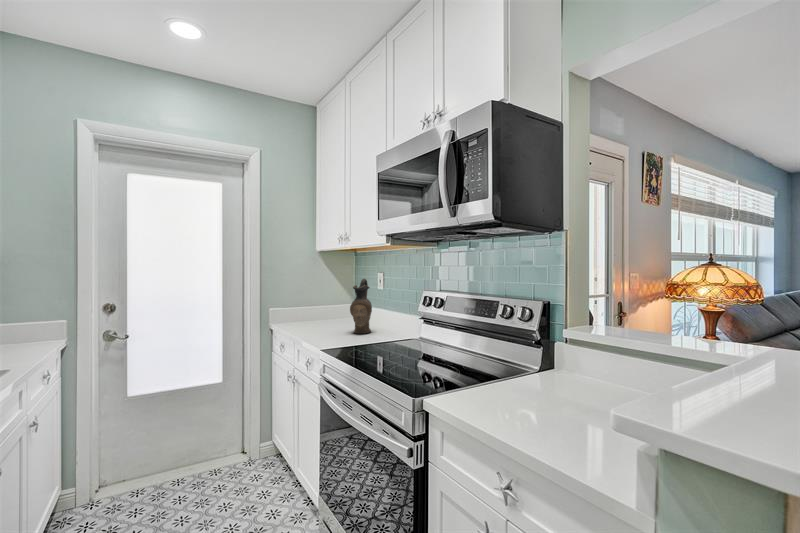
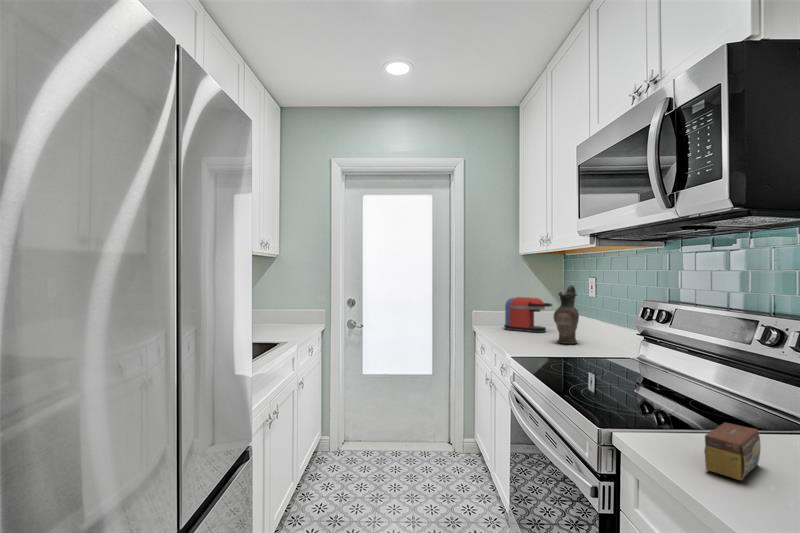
coffee maker: none [299,292,345,326] -> present [504,297,552,332]
tea box: none [485,377,514,414] -> present [704,423,760,480]

